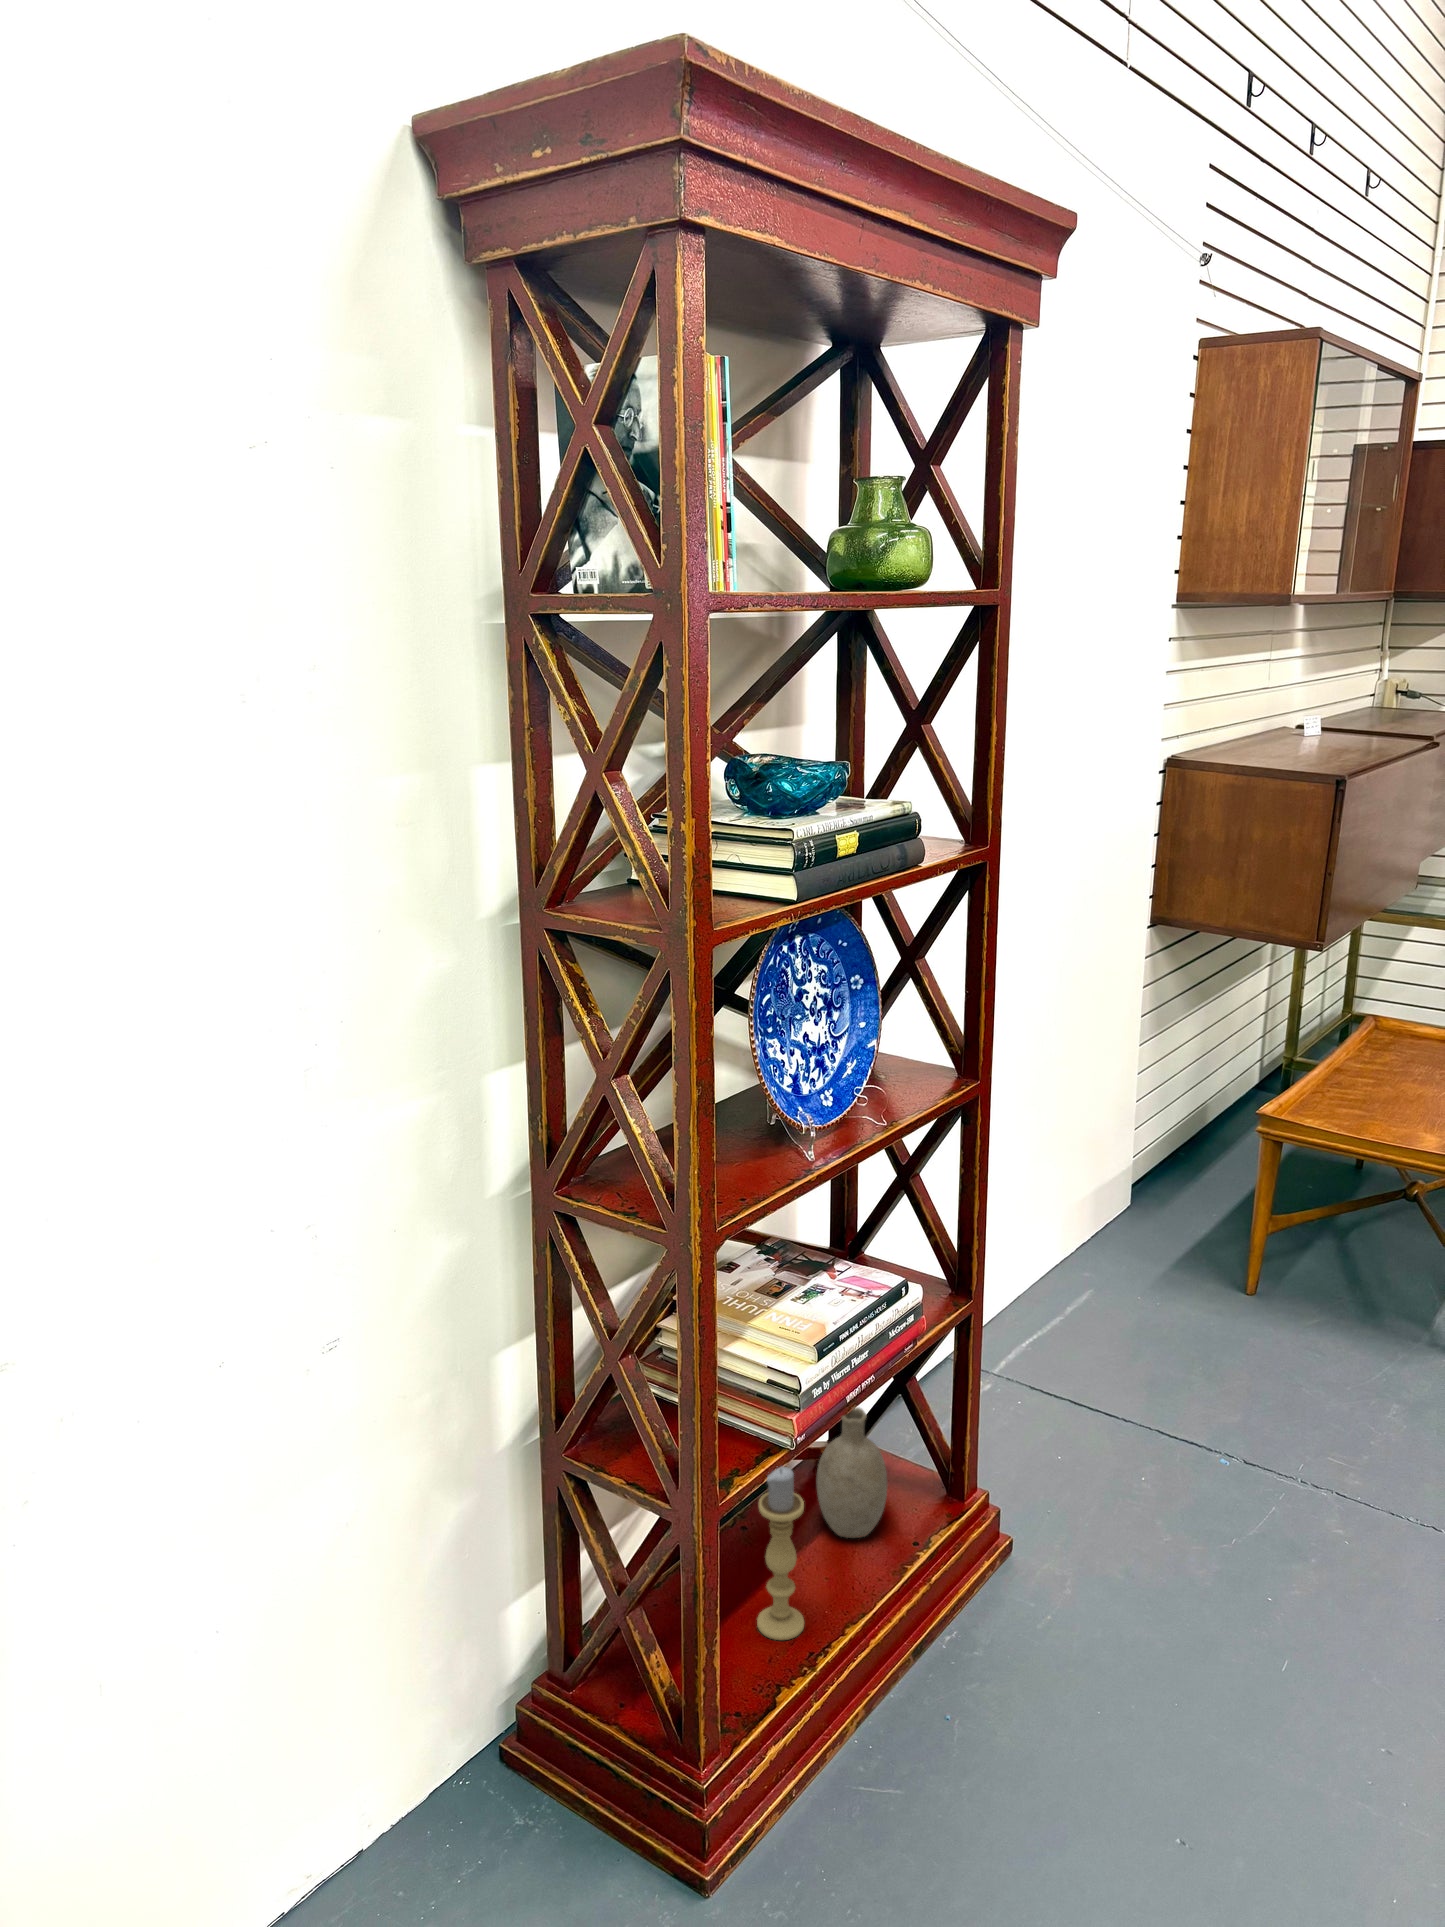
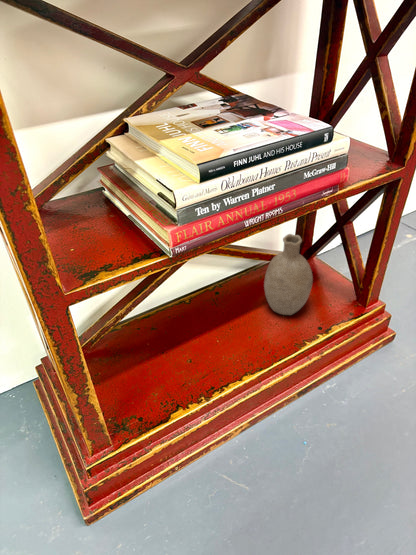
candle holder: present [757,1467,804,1640] -> none [188,265,223,372]

